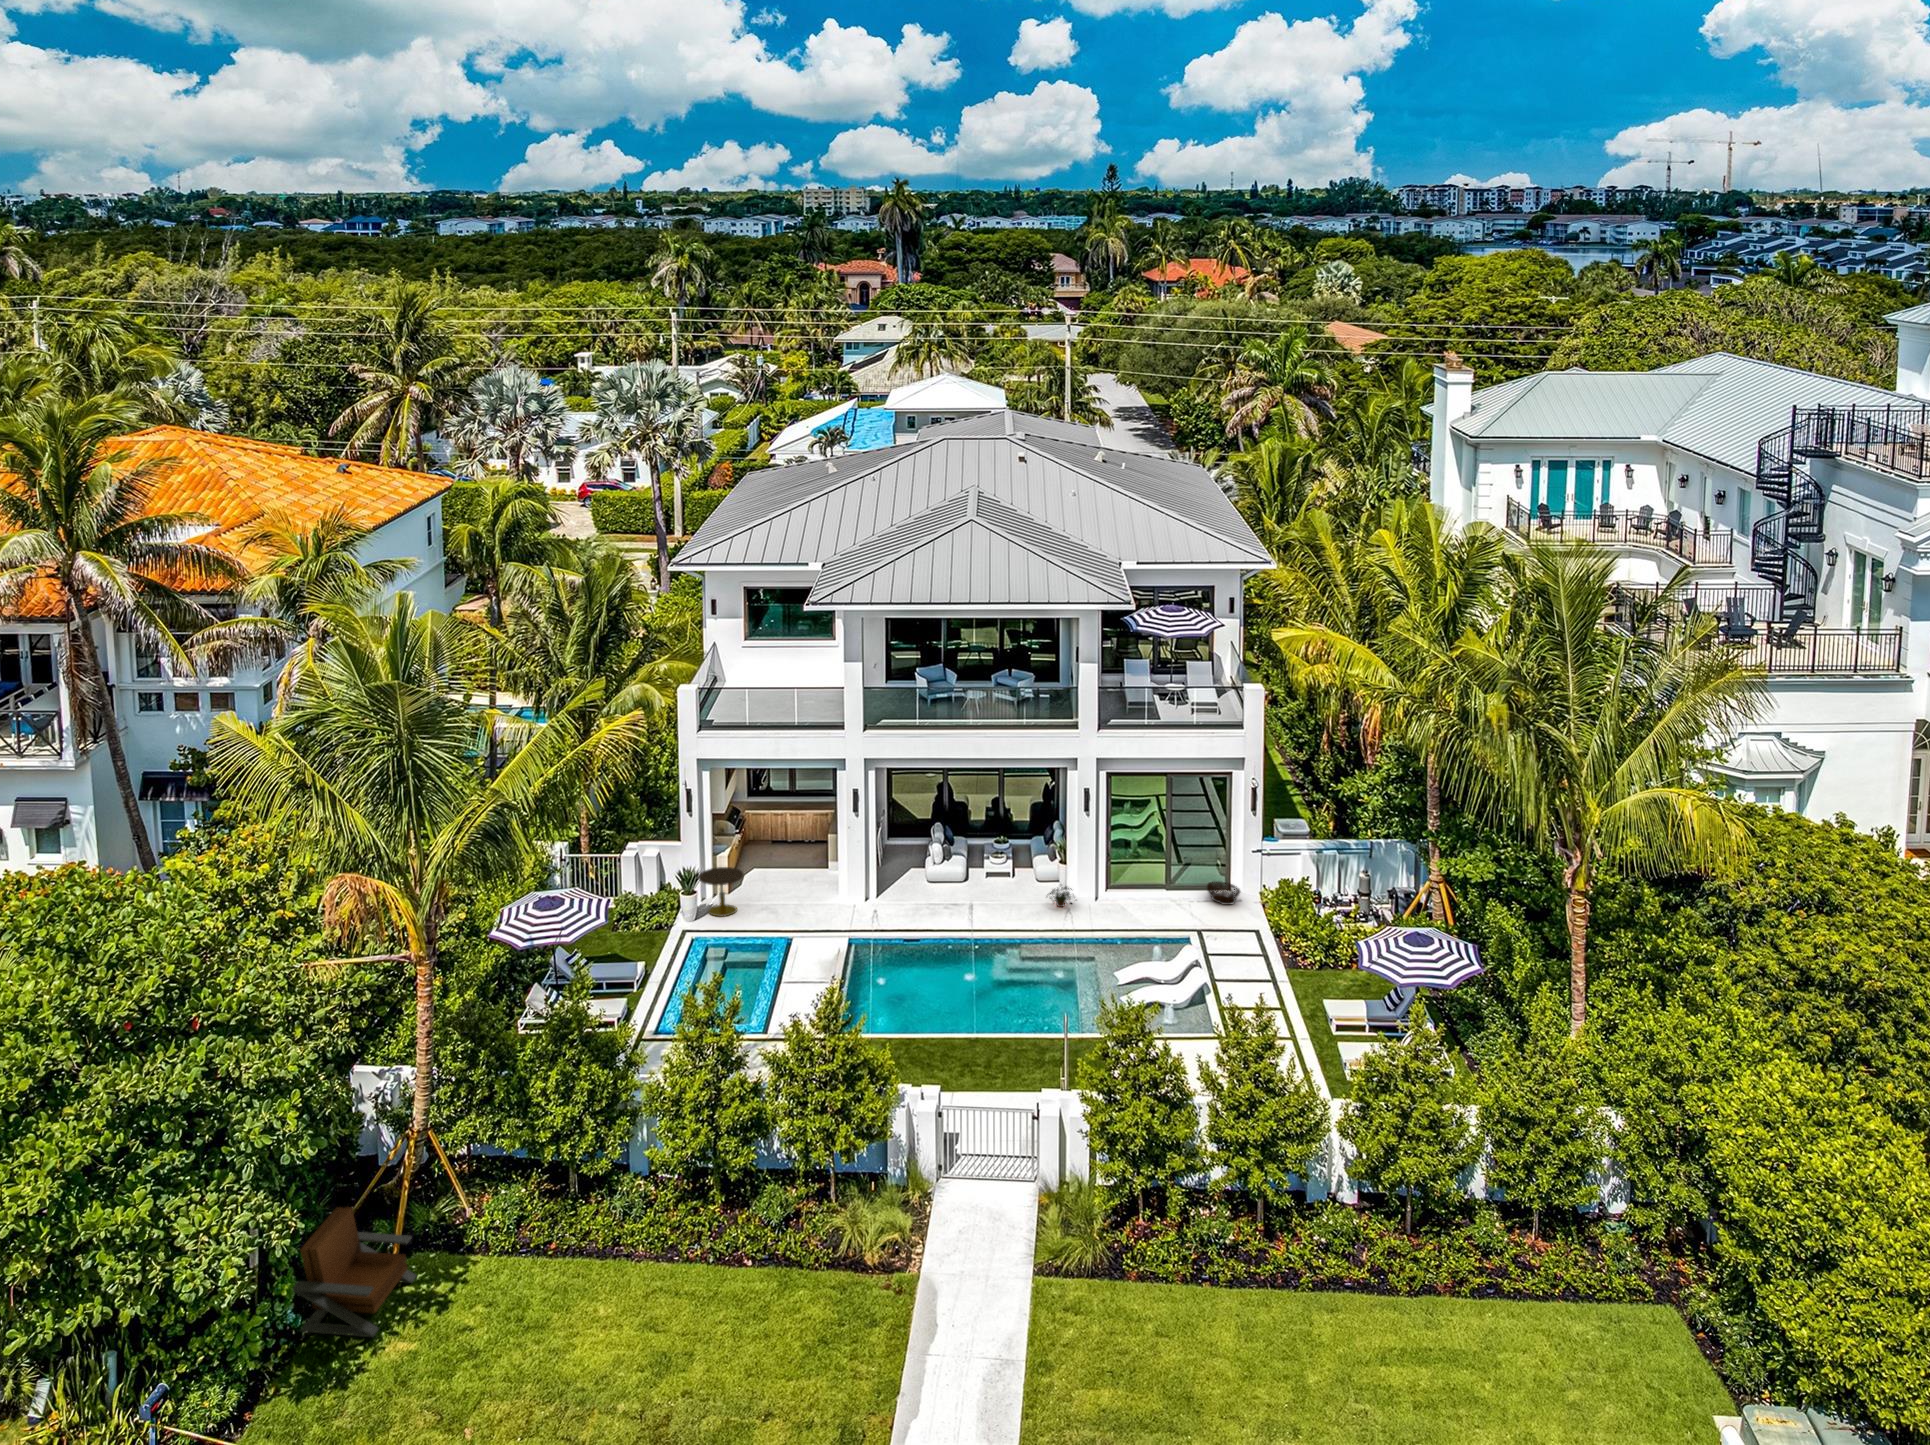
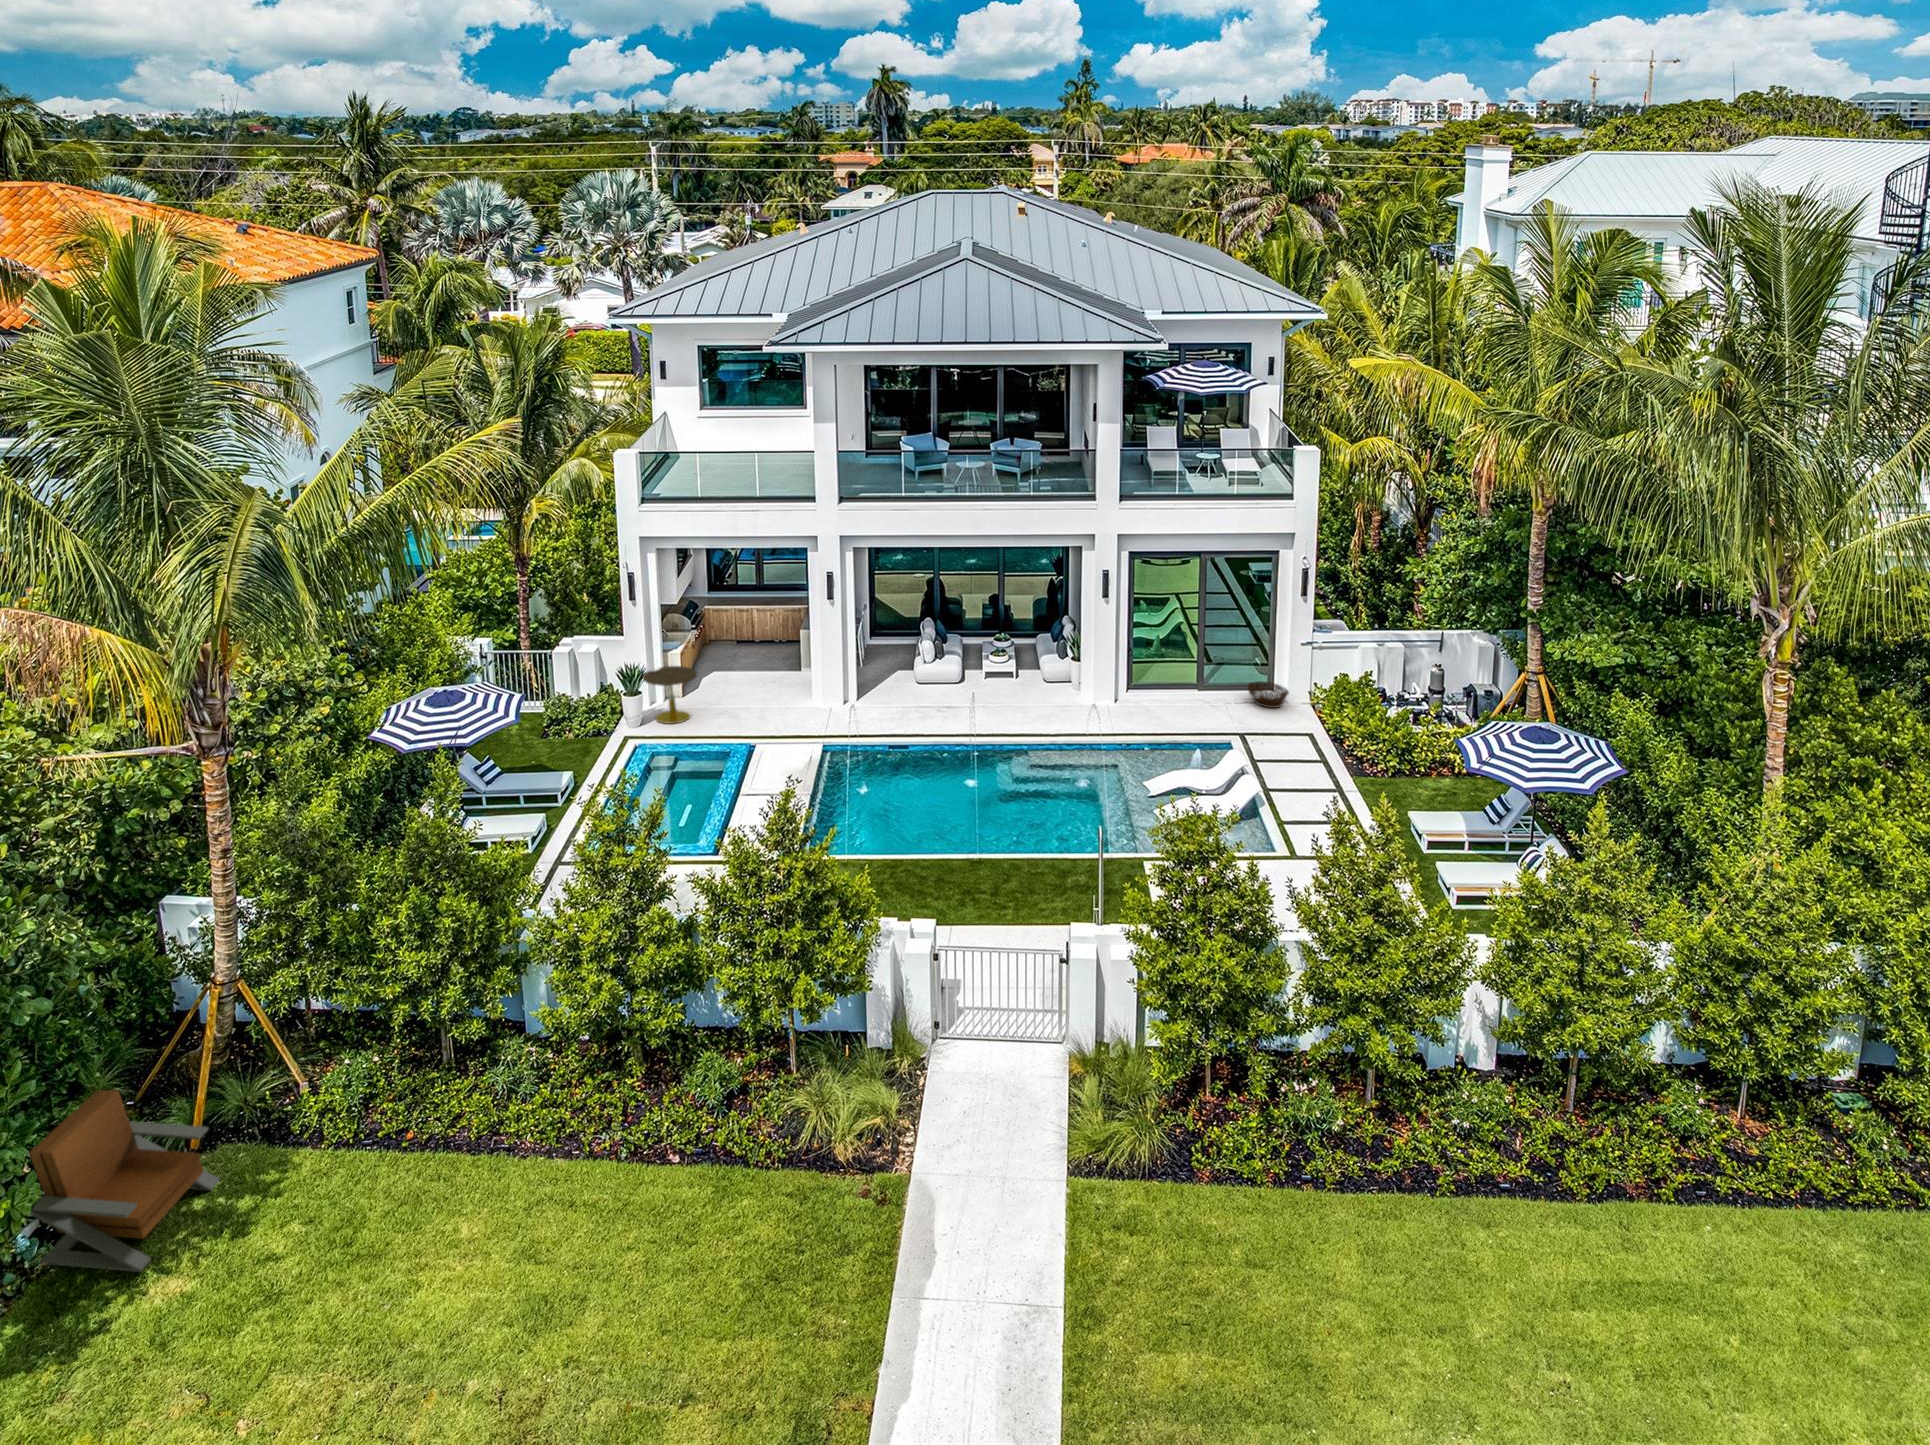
potted plant: present [1047,887,1072,907] -> none [1057,685,1096,712]

